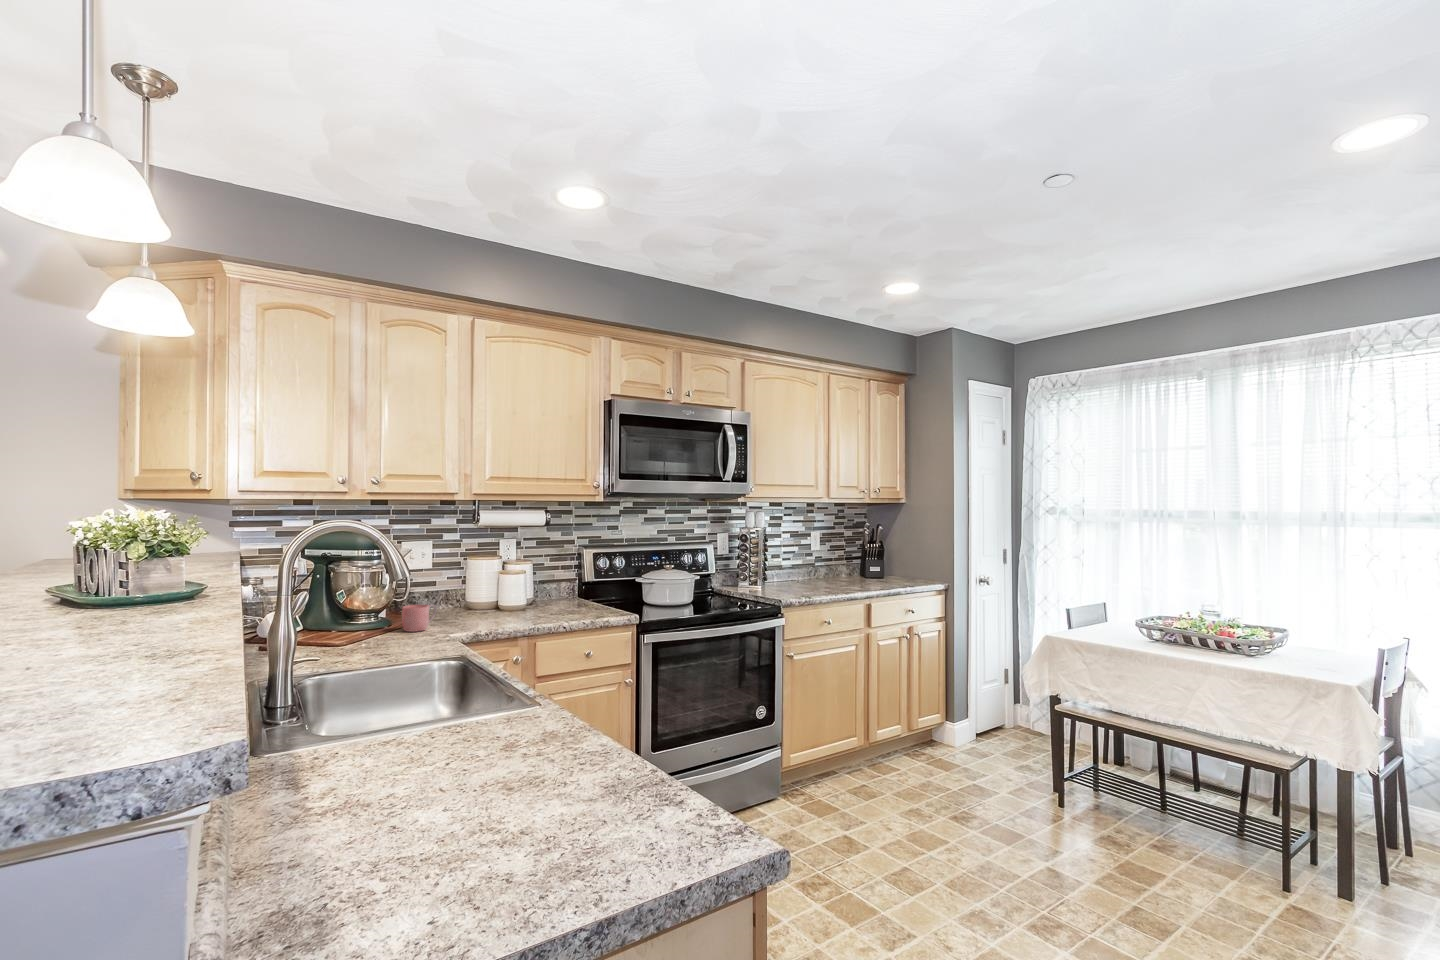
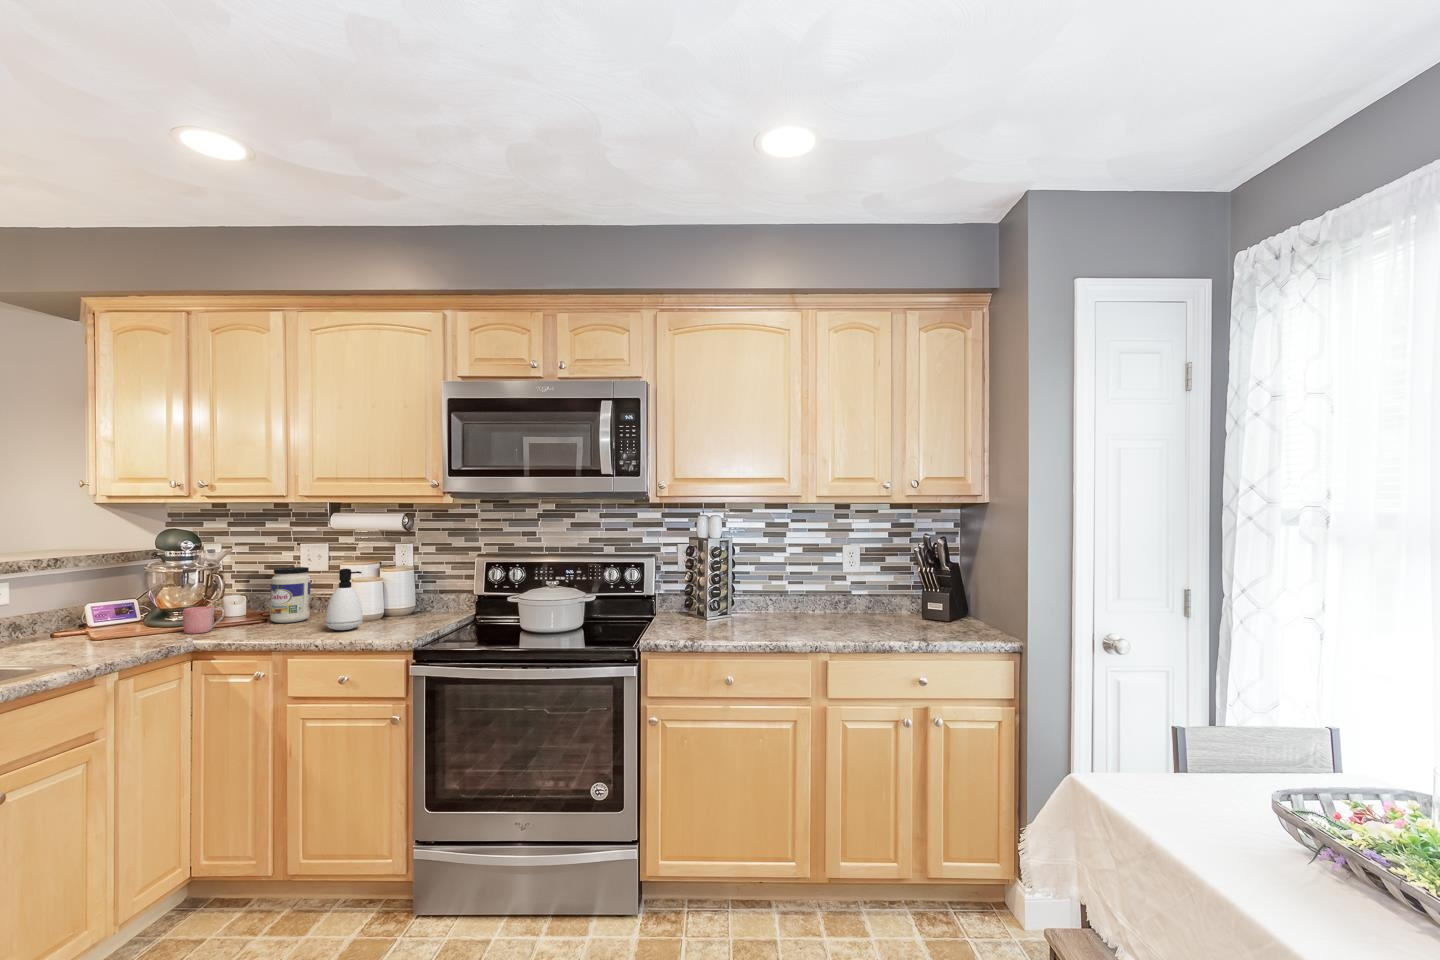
soap dispenser: none [526,561,558,616] -> present [325,569,363,630]
jar: none [436,564,471,618] -> present [270,567,310,623]

